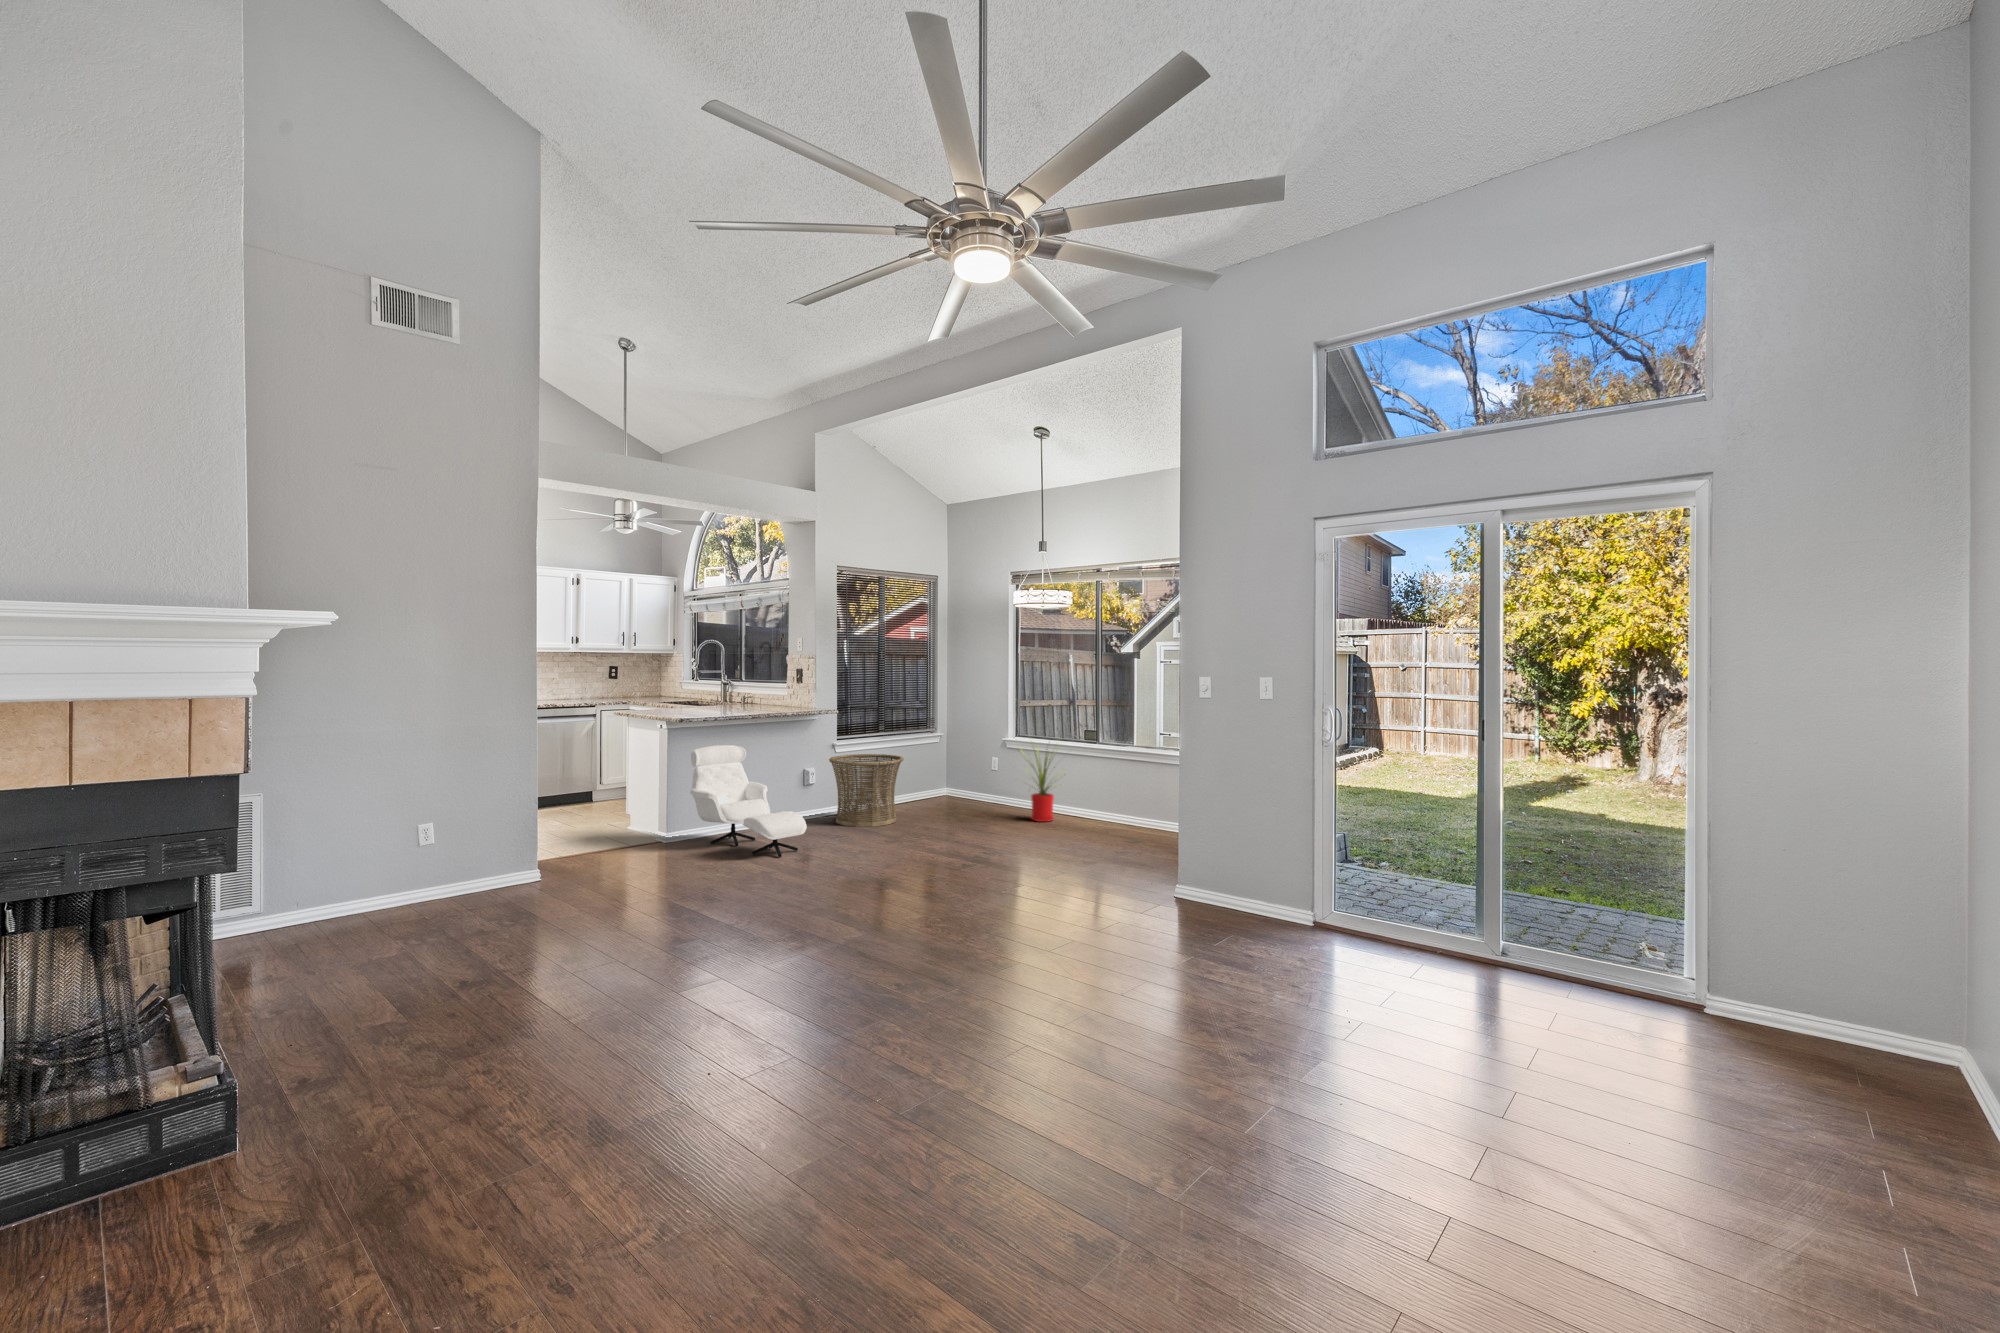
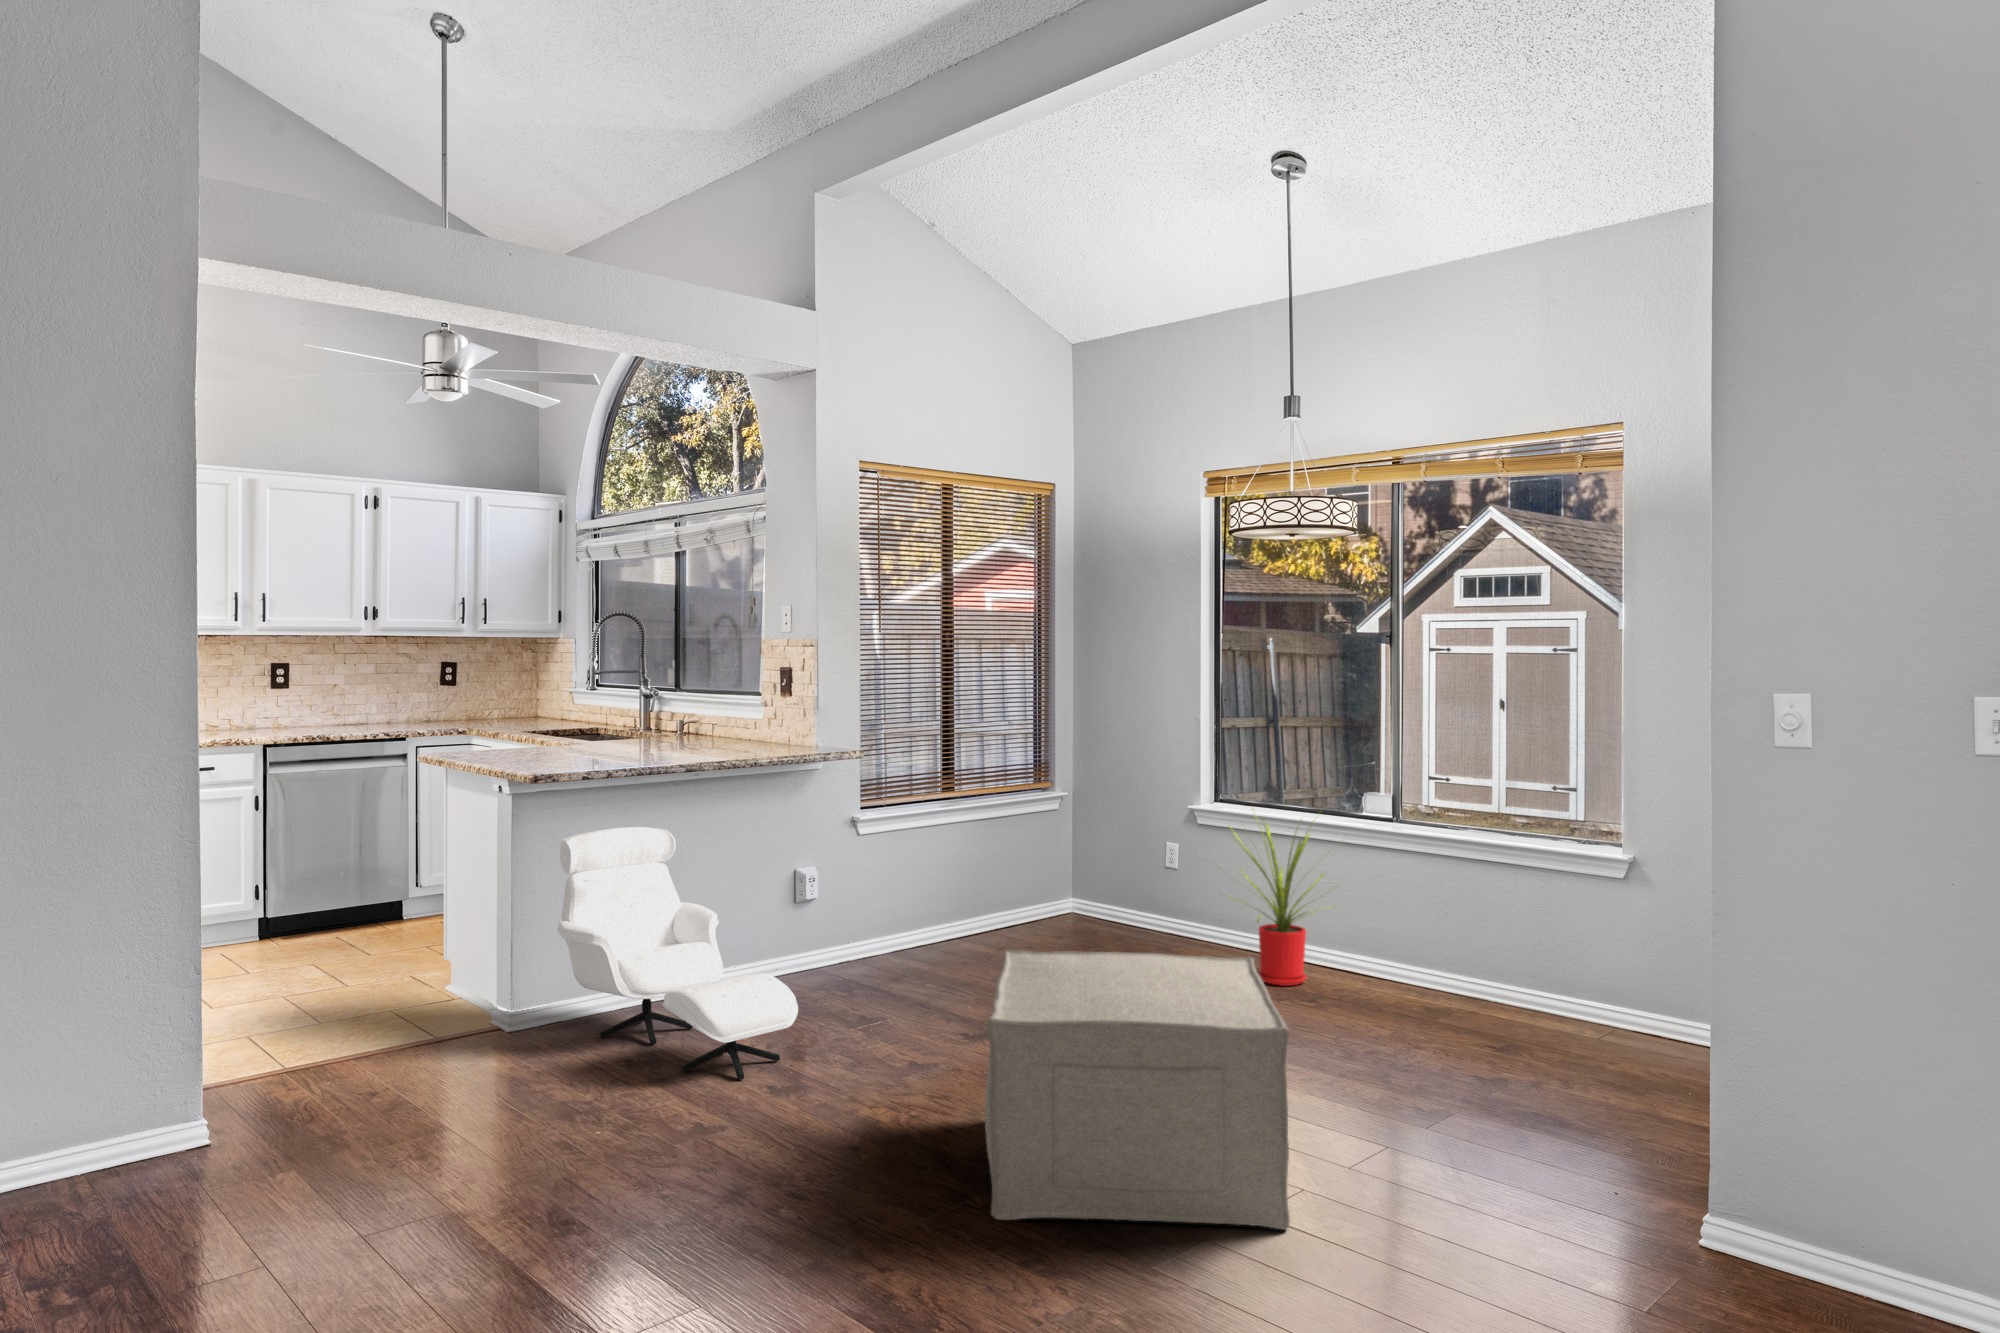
basket: present [829,754,903,827] -> none [845,839,996,993]
ottoman: none [888,793,1012,897] -> present [985,950,1290,1229]

